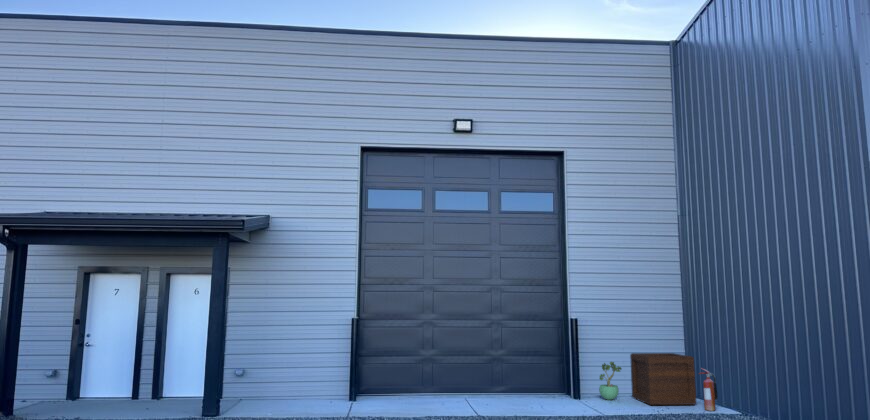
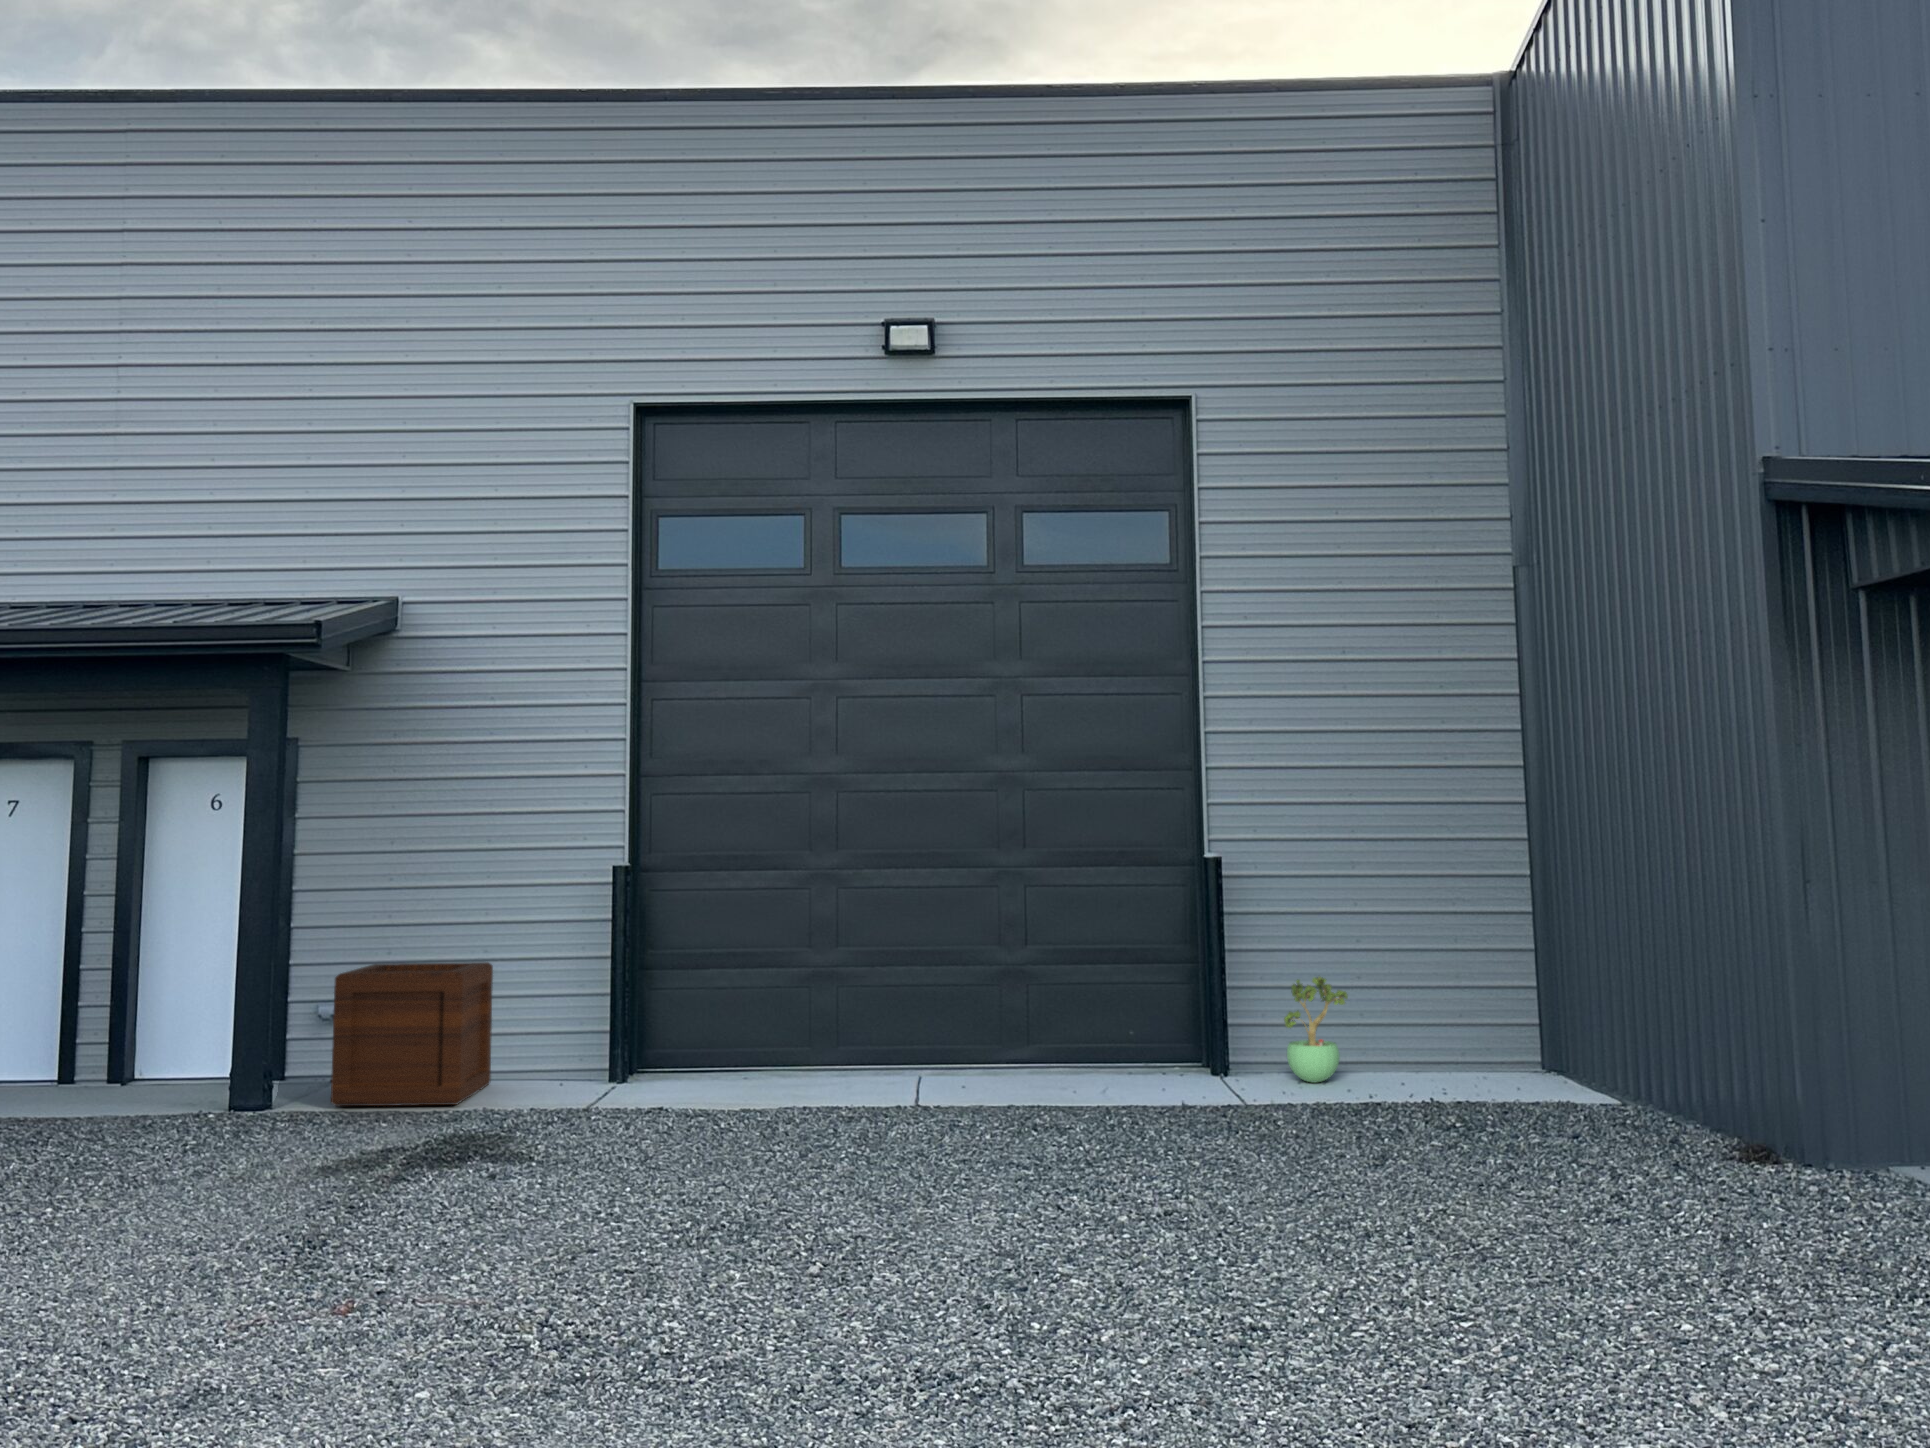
wooden crate: present [630,353,696,405] -> present [331,962,493,1106]
fire extinguisher: present [699,368,718,411] -> none [1542,992,1595,1112]

